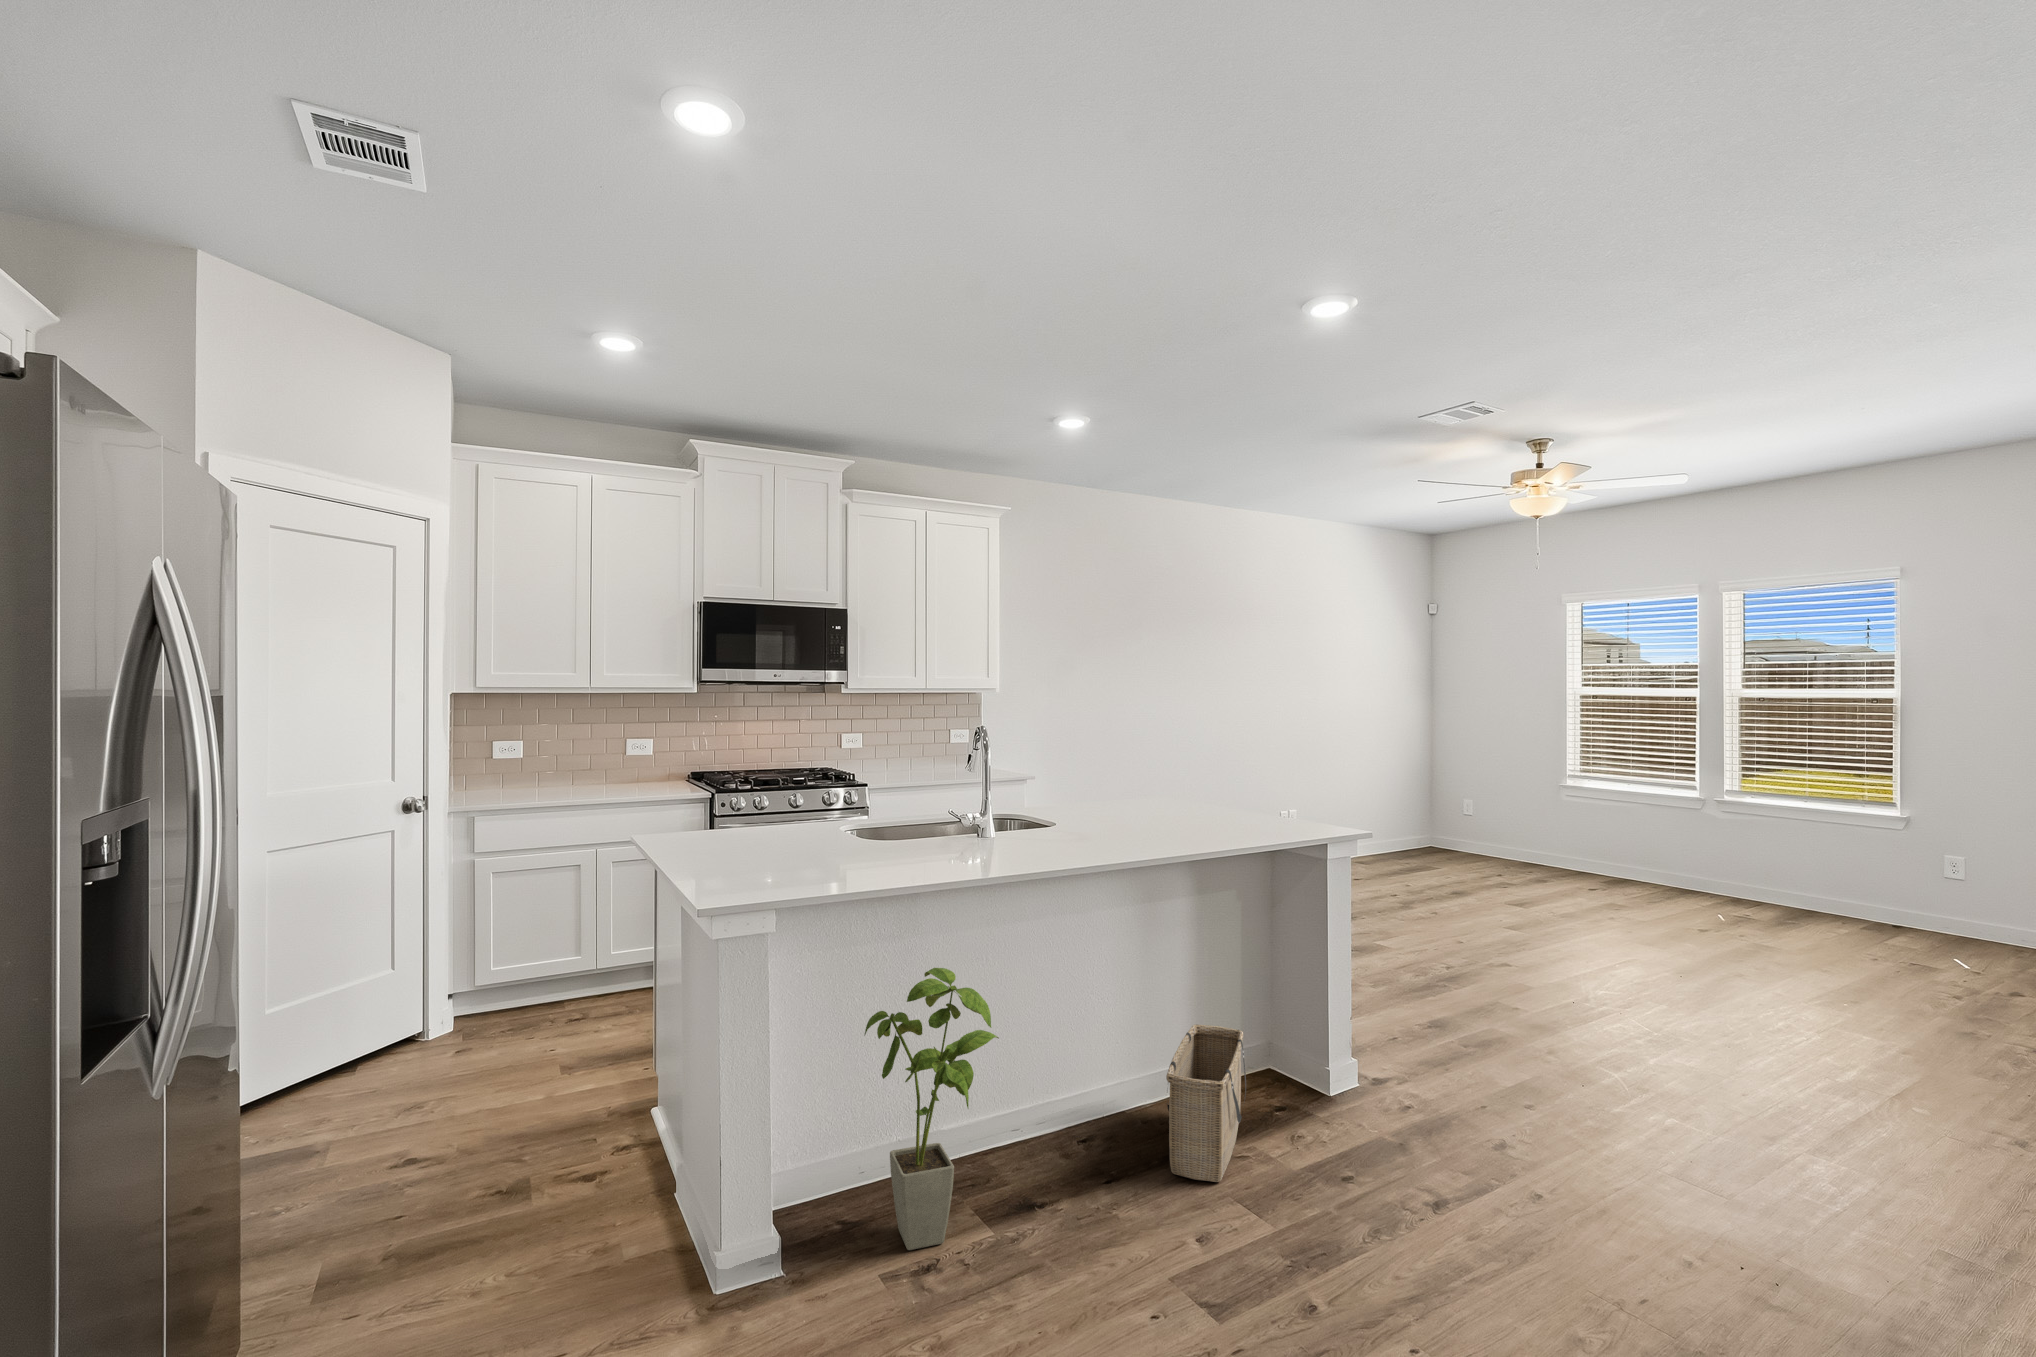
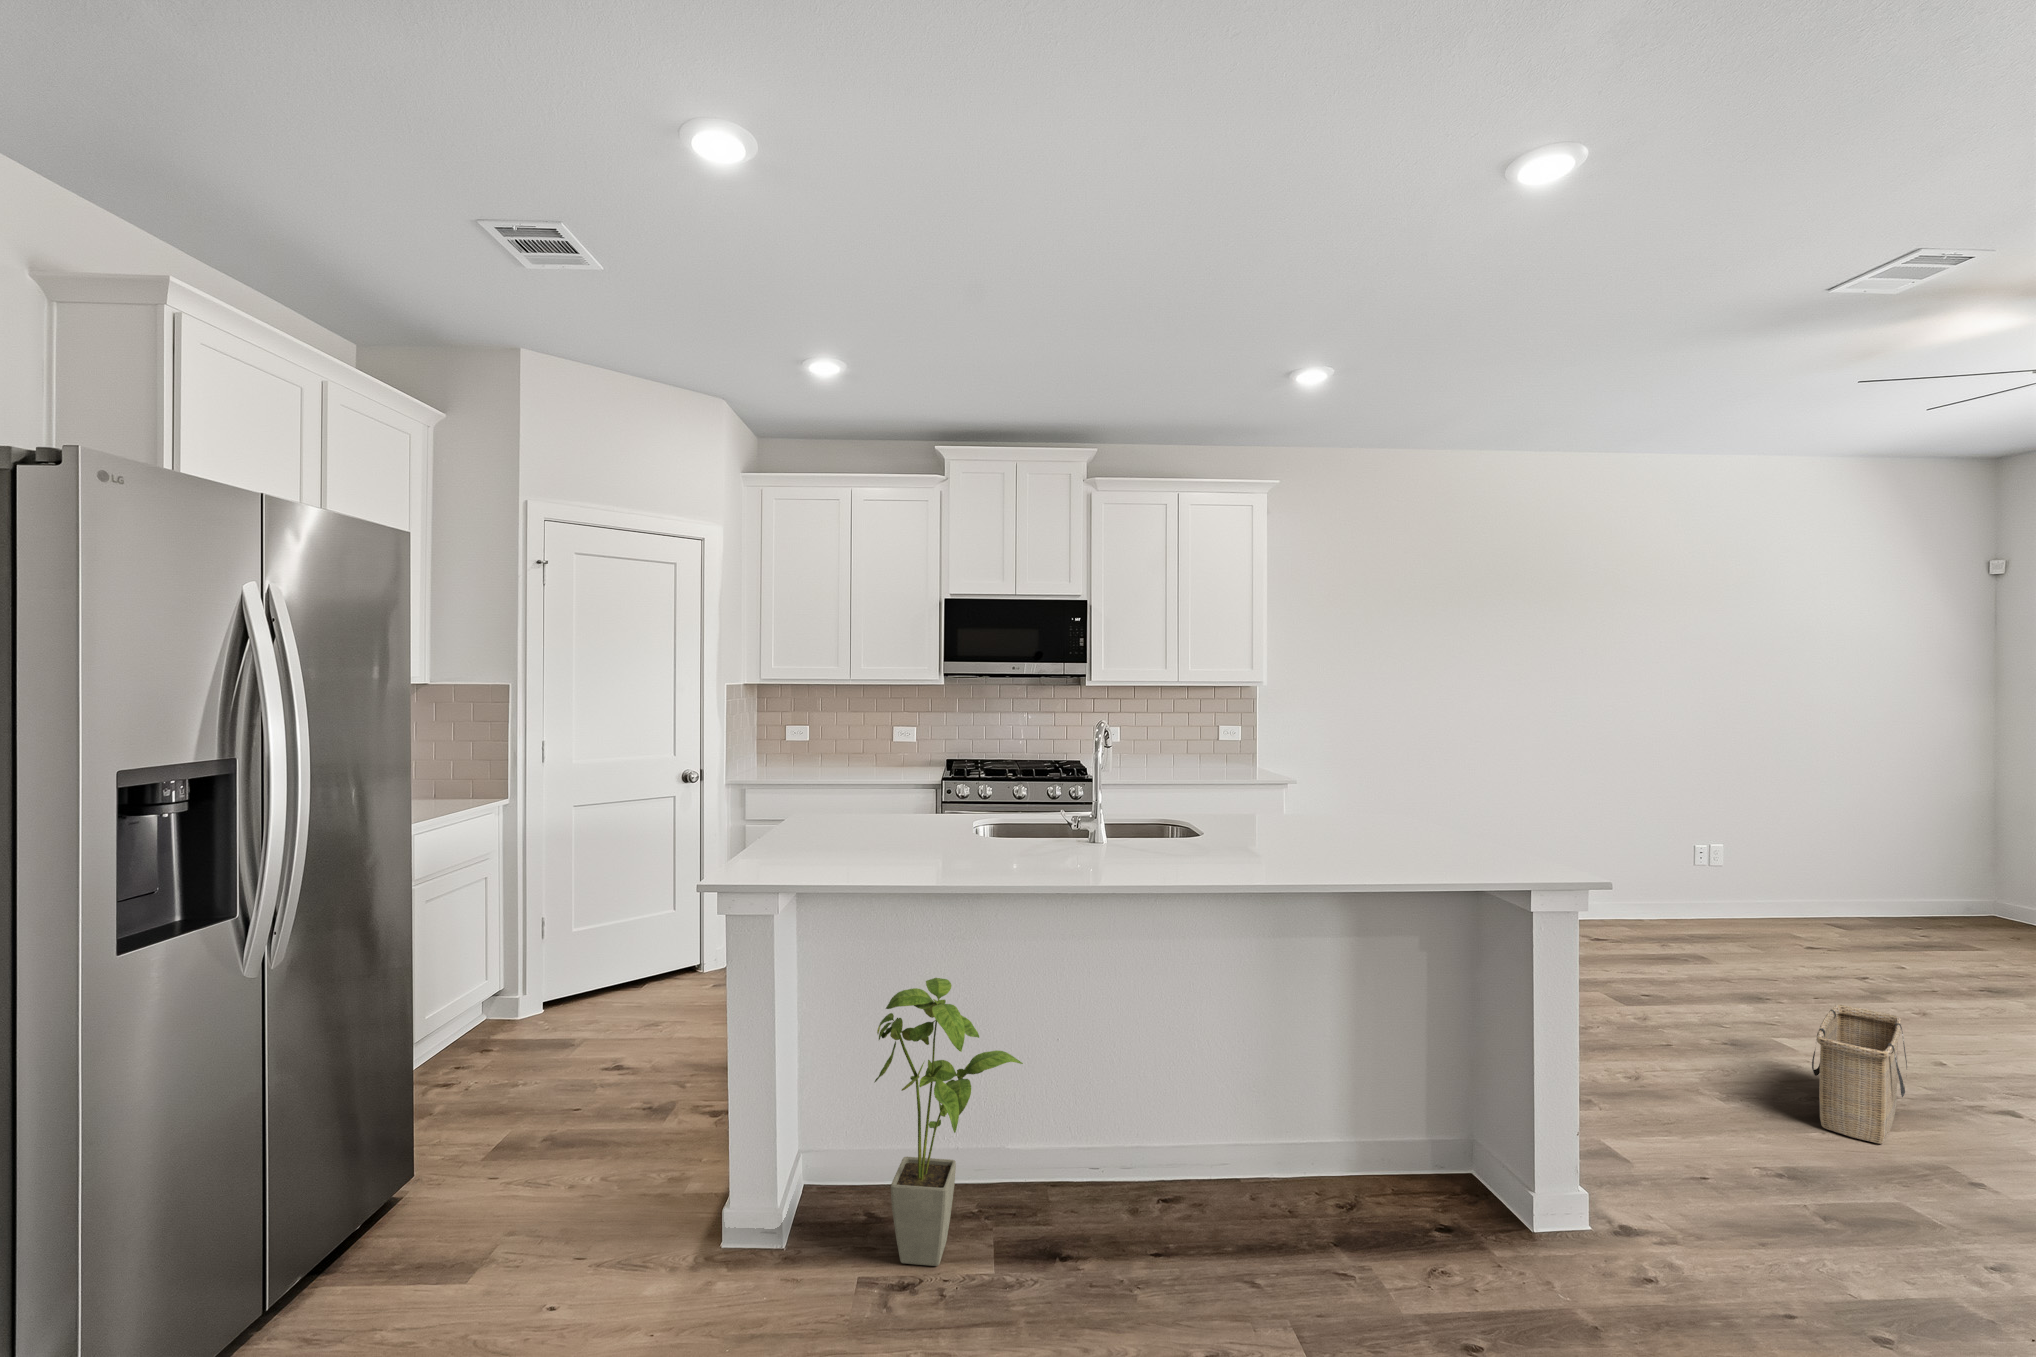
basket: present [1166,1025,1246,1182] -> present [1812,1005,1907,1143]

